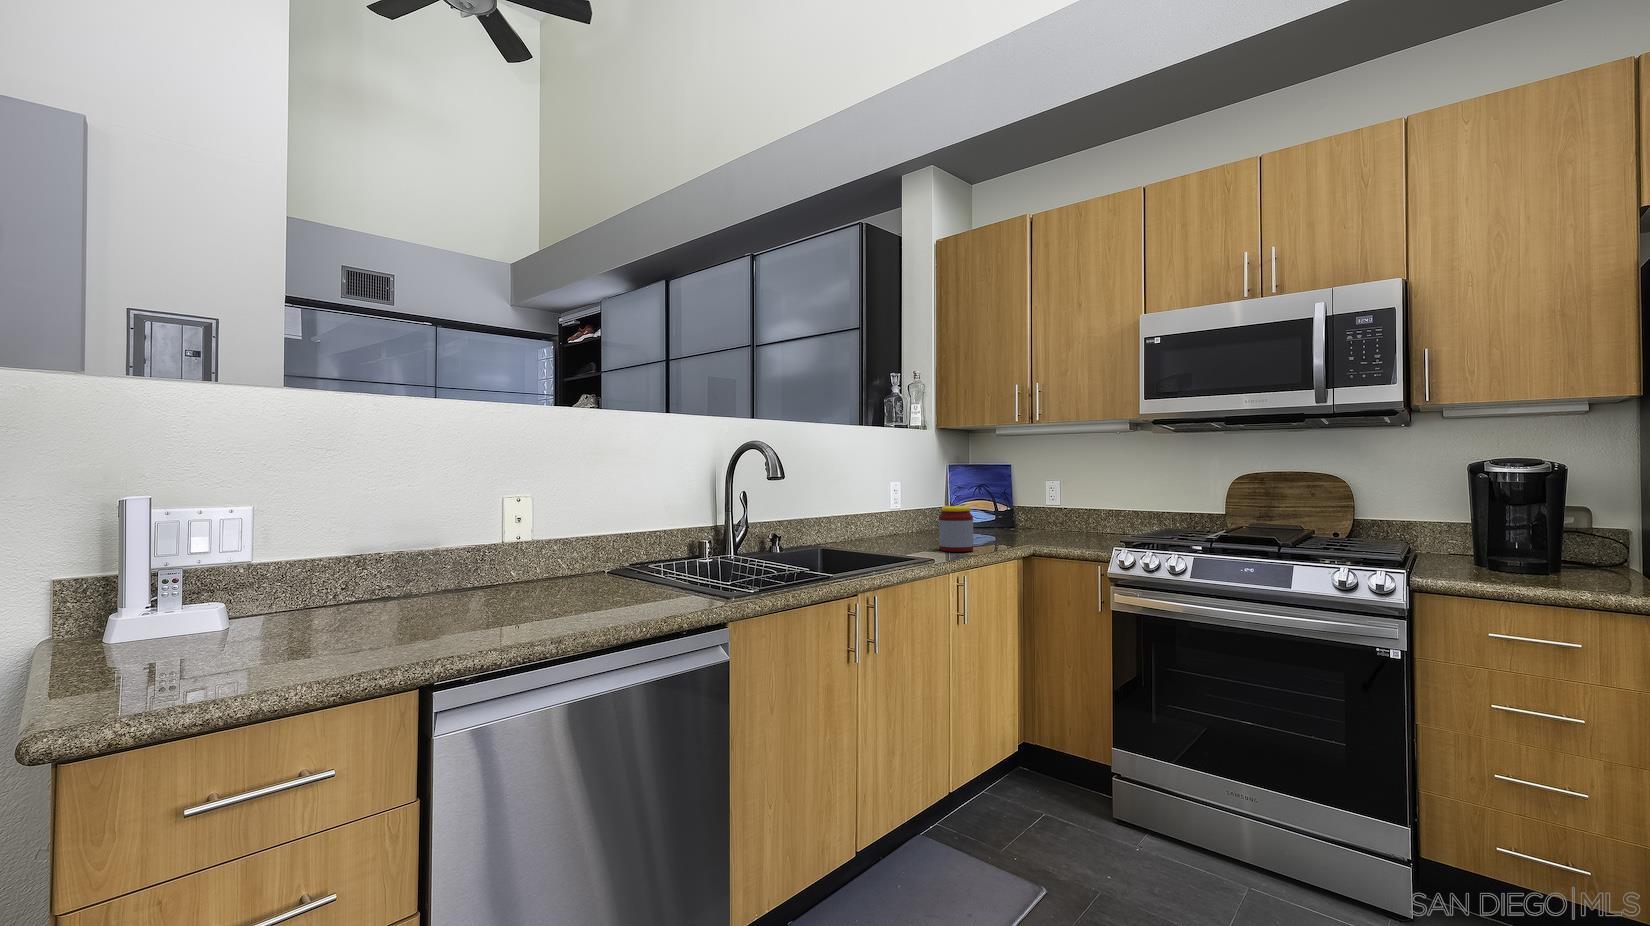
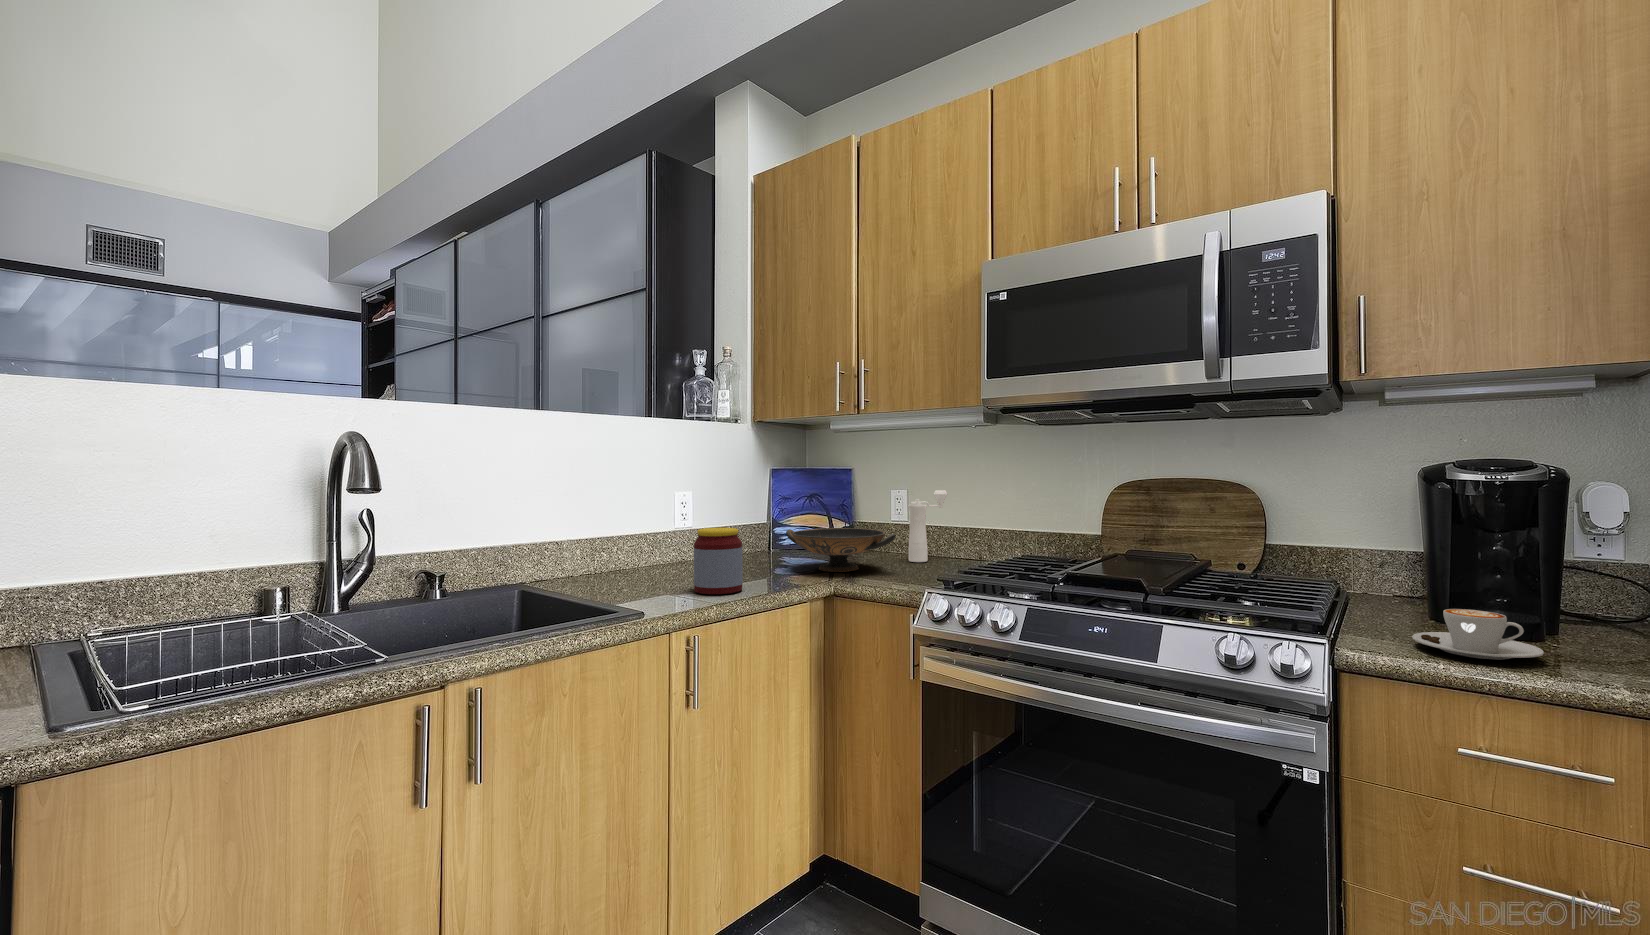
pepper mill: none [1067,481,1095,535] -> present [908,490,948,562]
decorative bowl: none [978,509,1069,540] -> present [786,528,895,572]
coffee cup: none [1461,552,1543,581] -> present [1412,609,1544,660]

